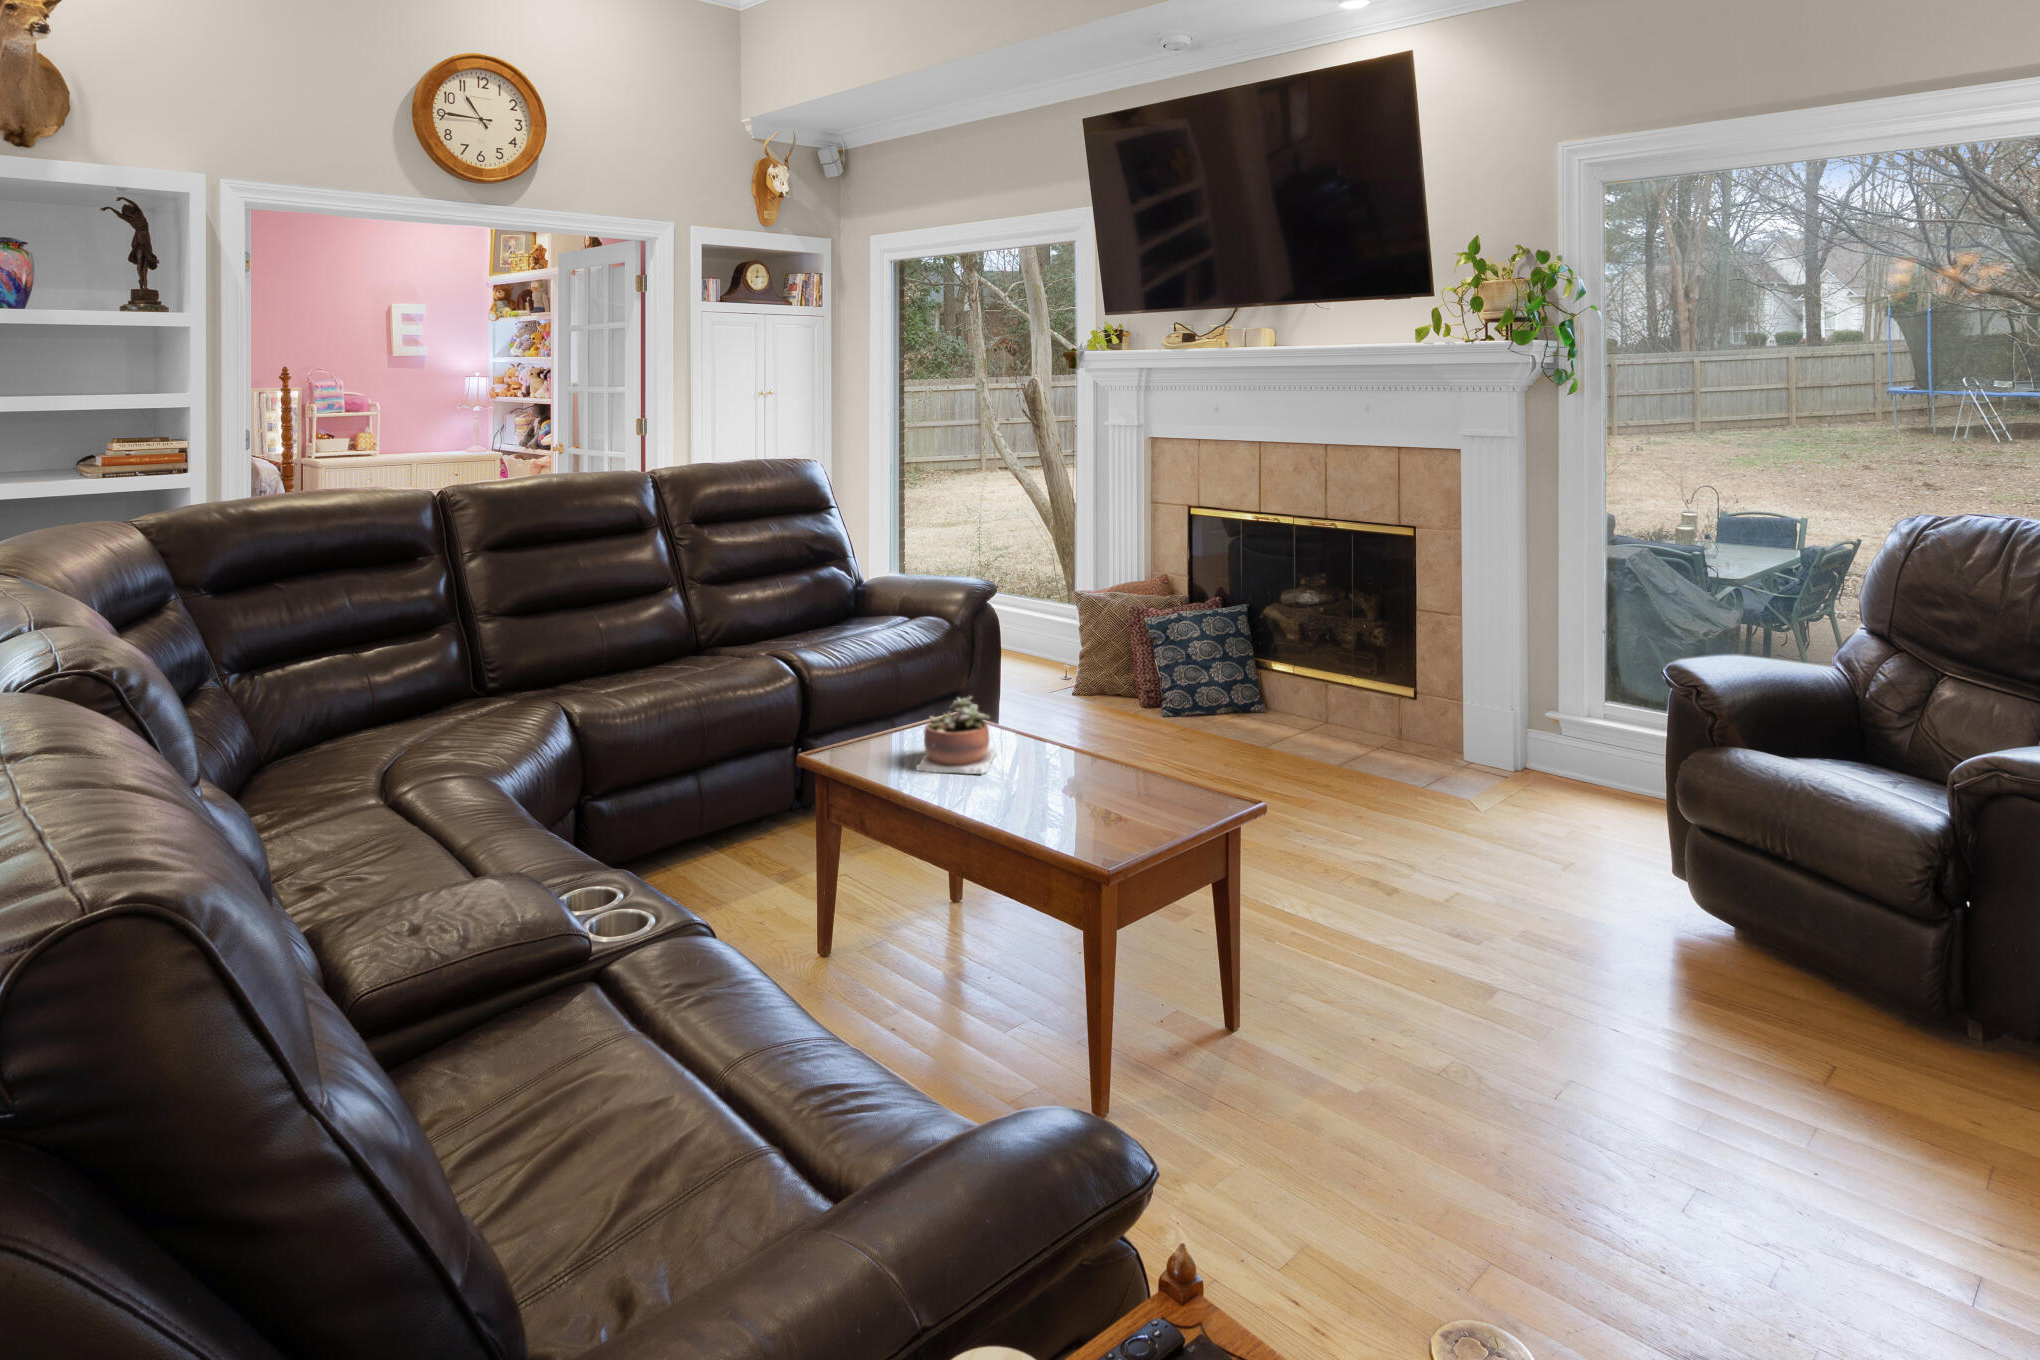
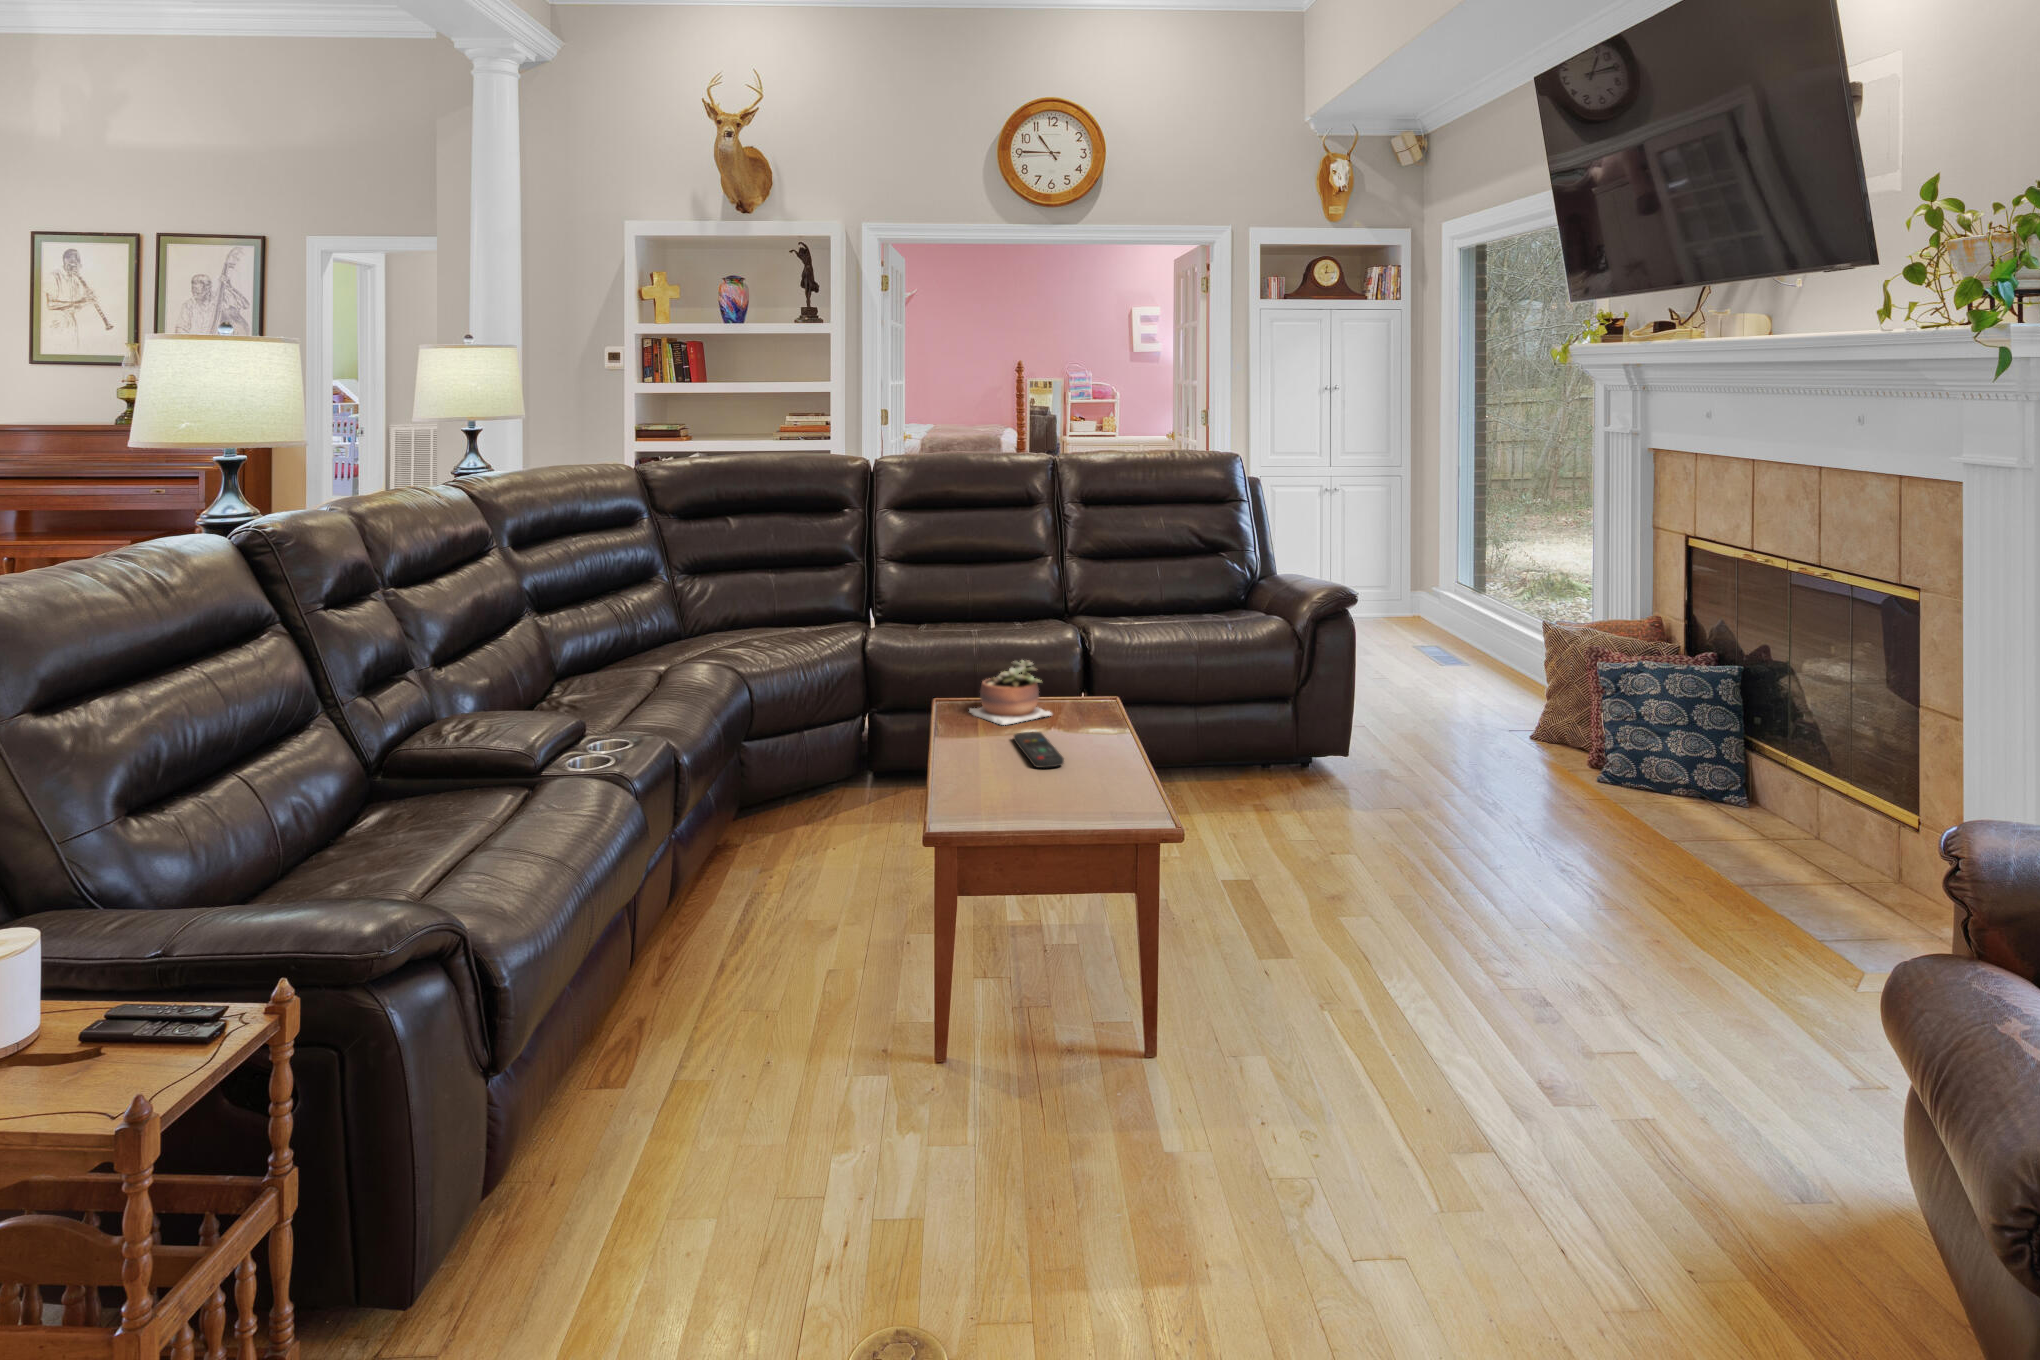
remote control: none [1031,771,1138,806] -> present [1014,732,1064,768]

